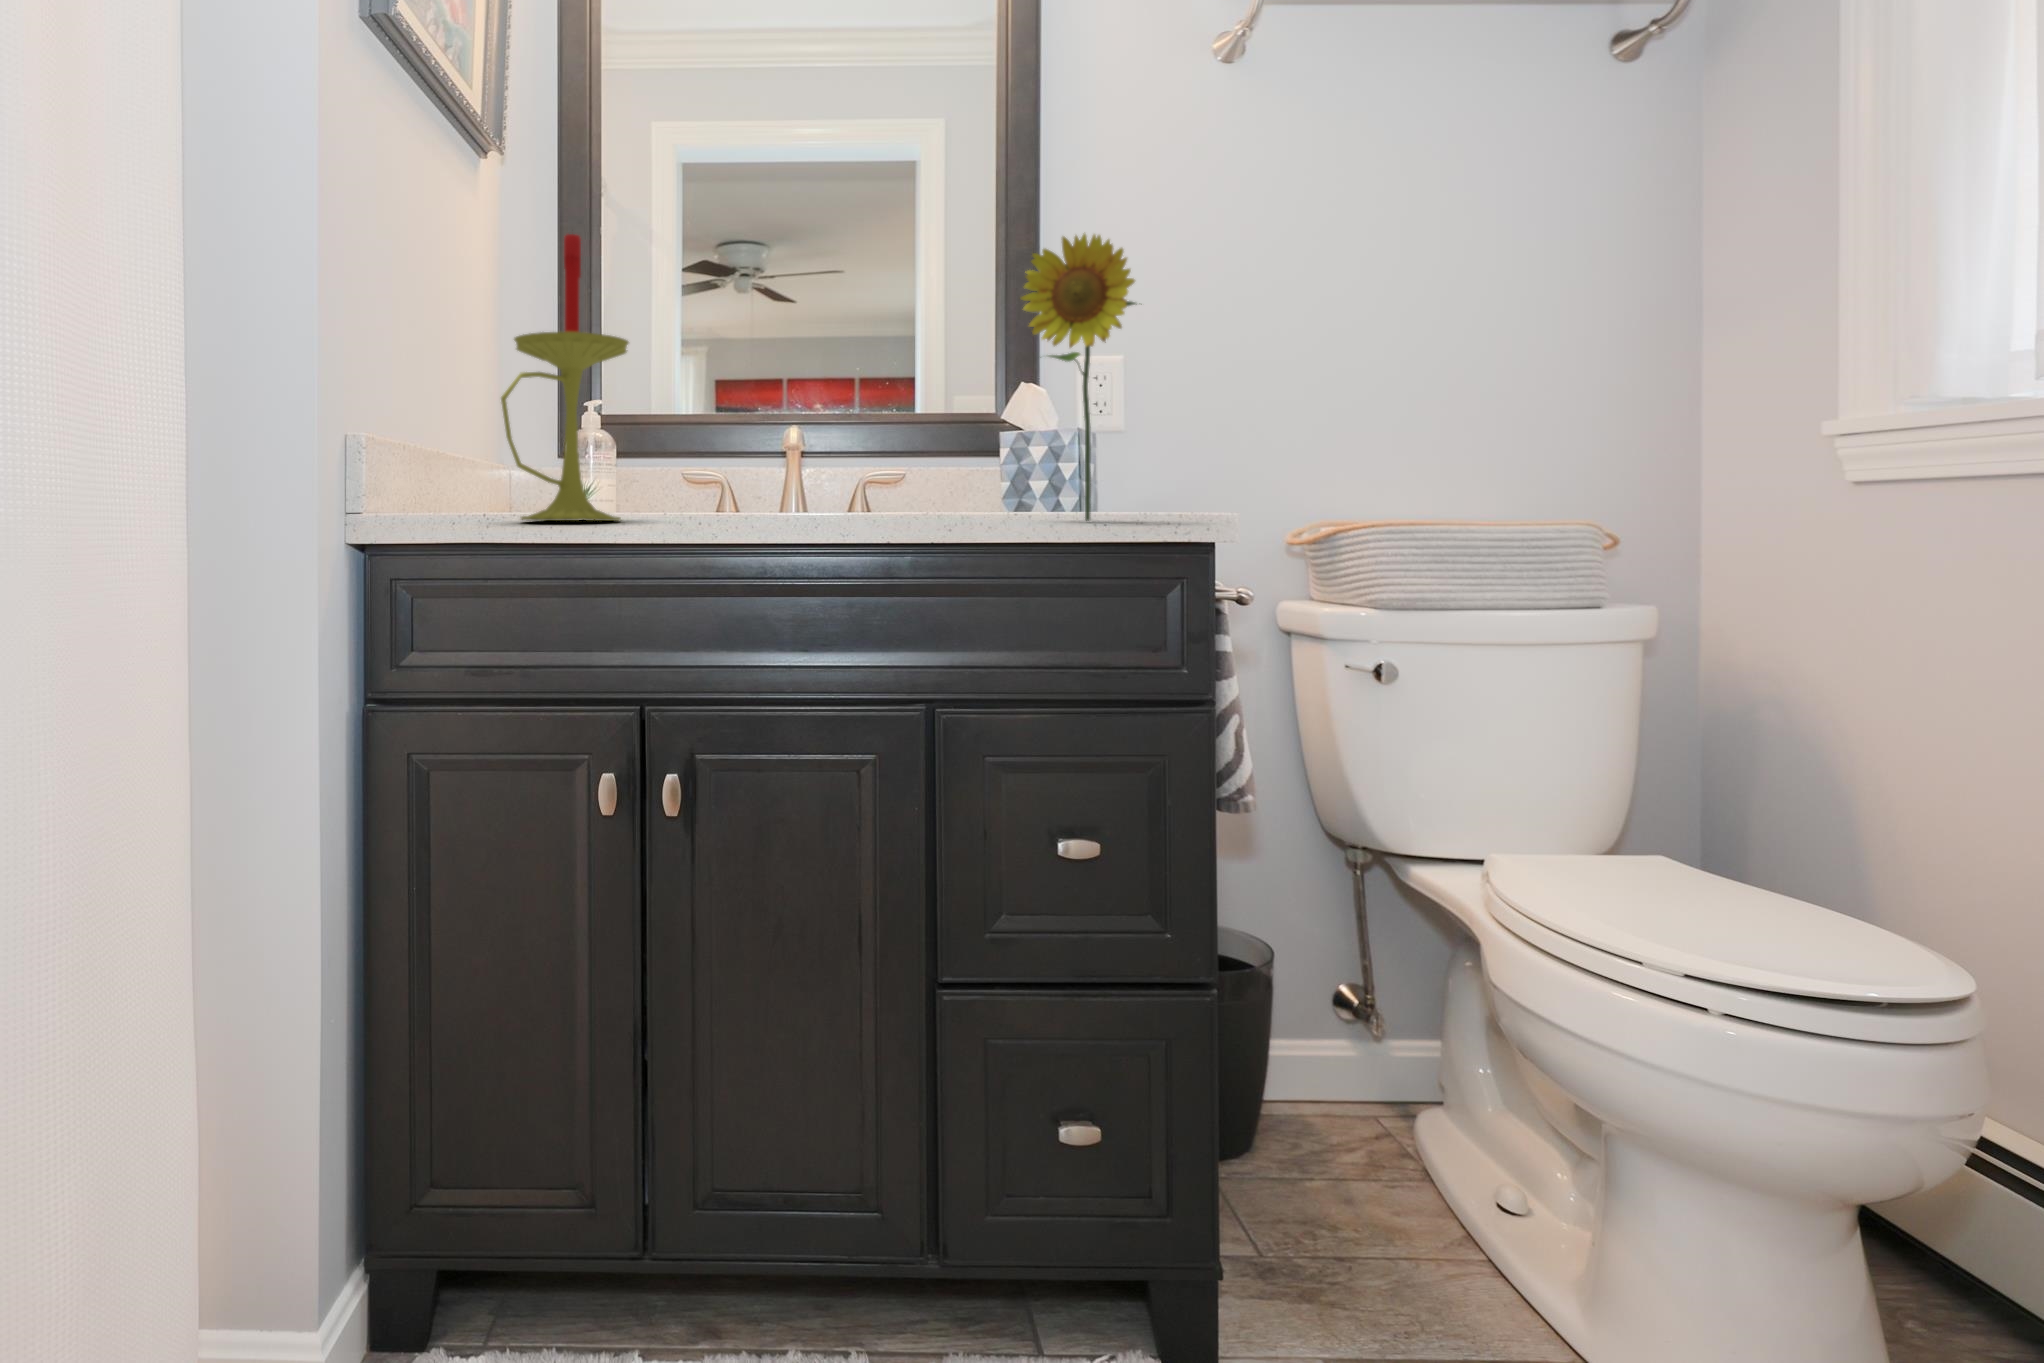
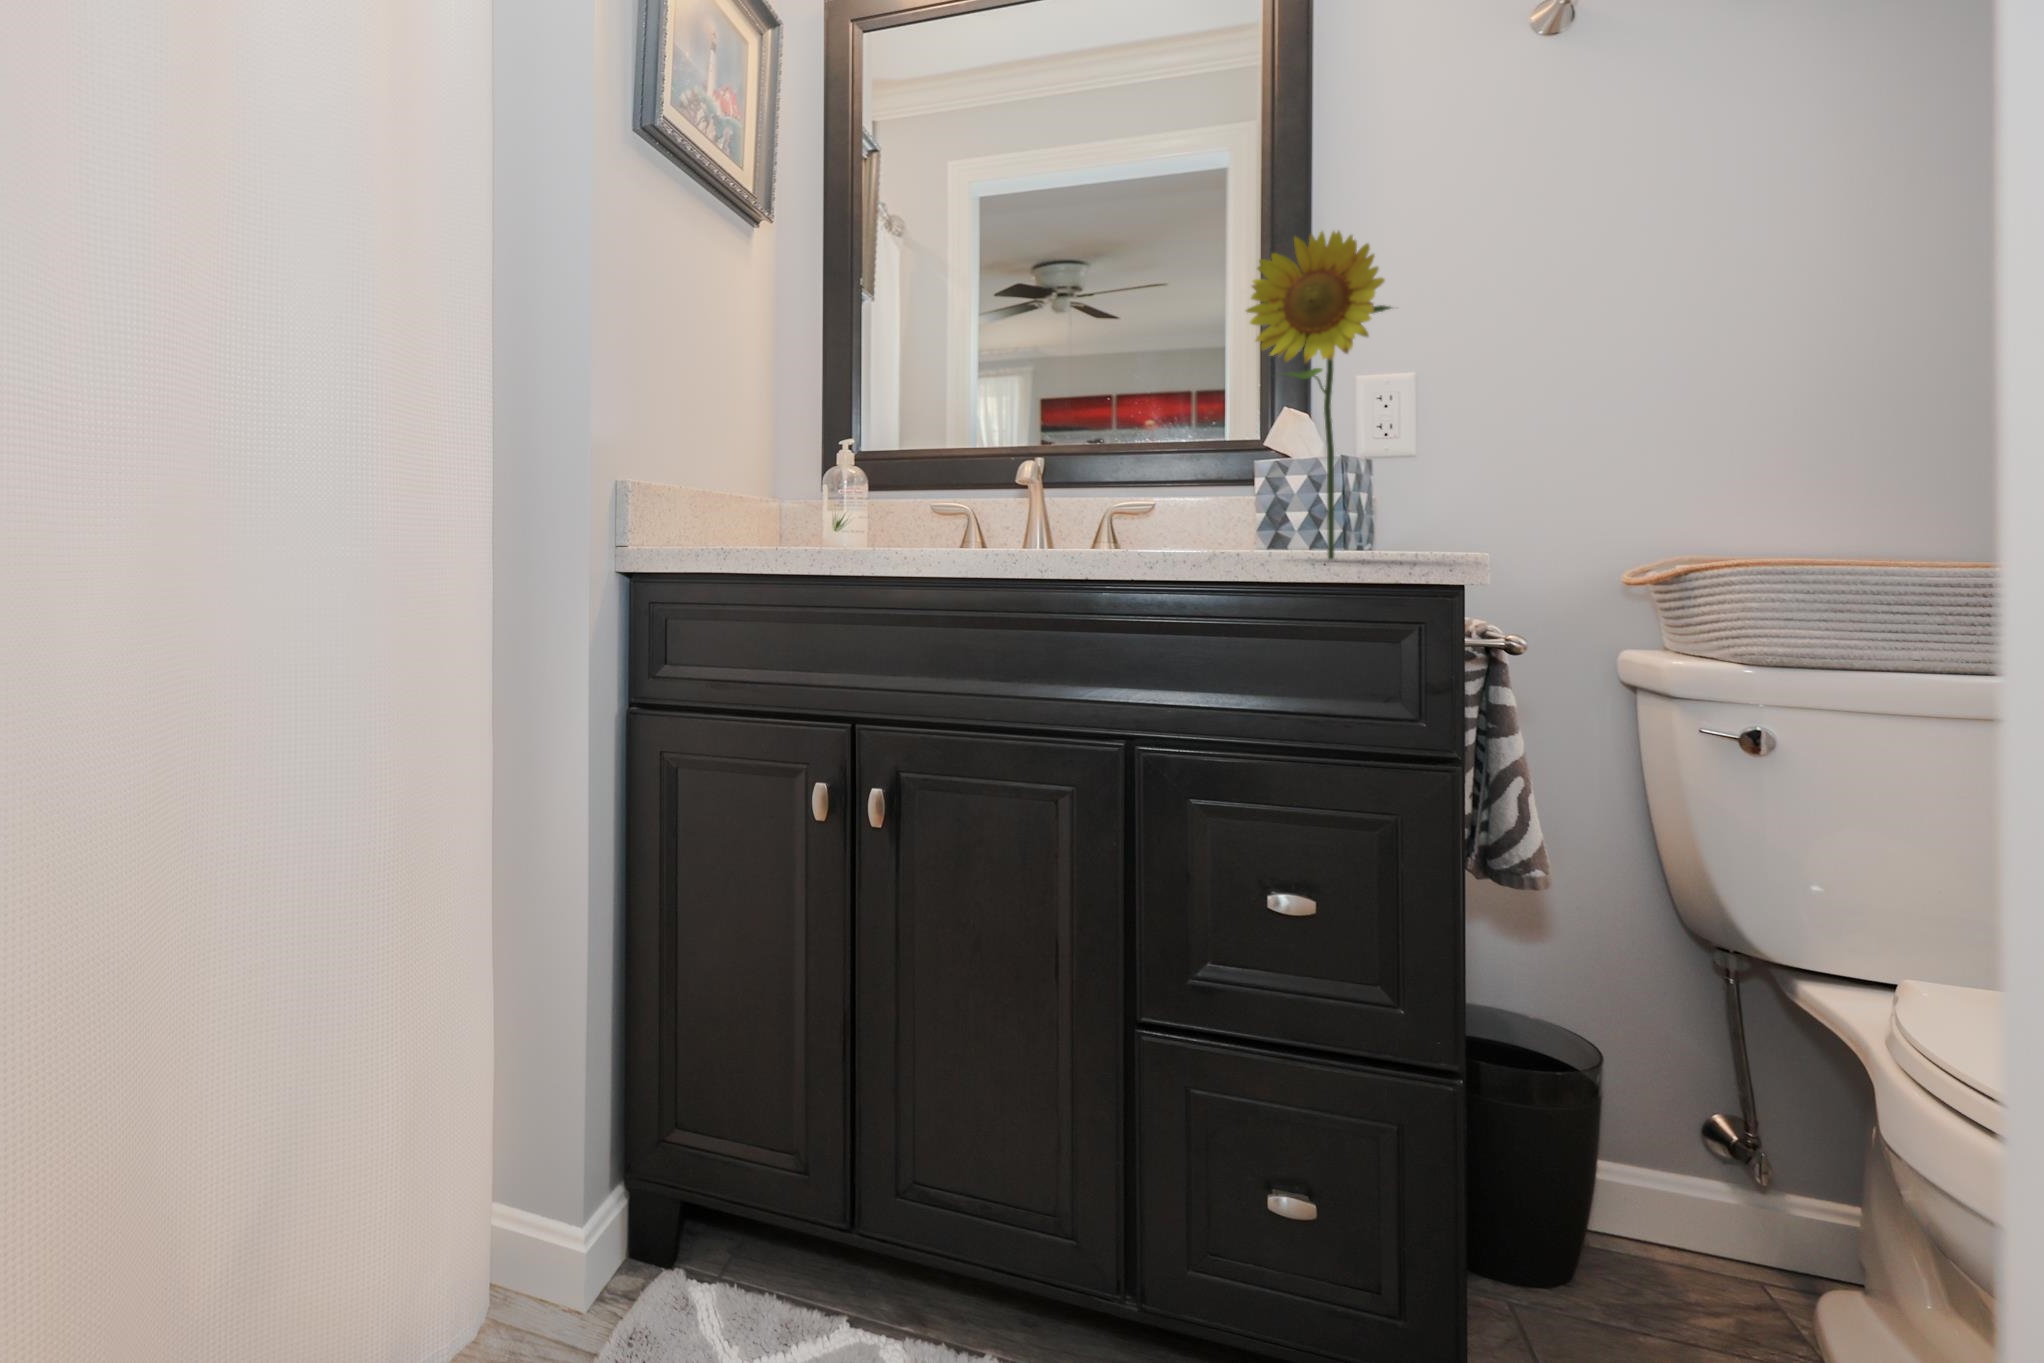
candle: present [501,234,629,521] -> none [704,273,835,556]

